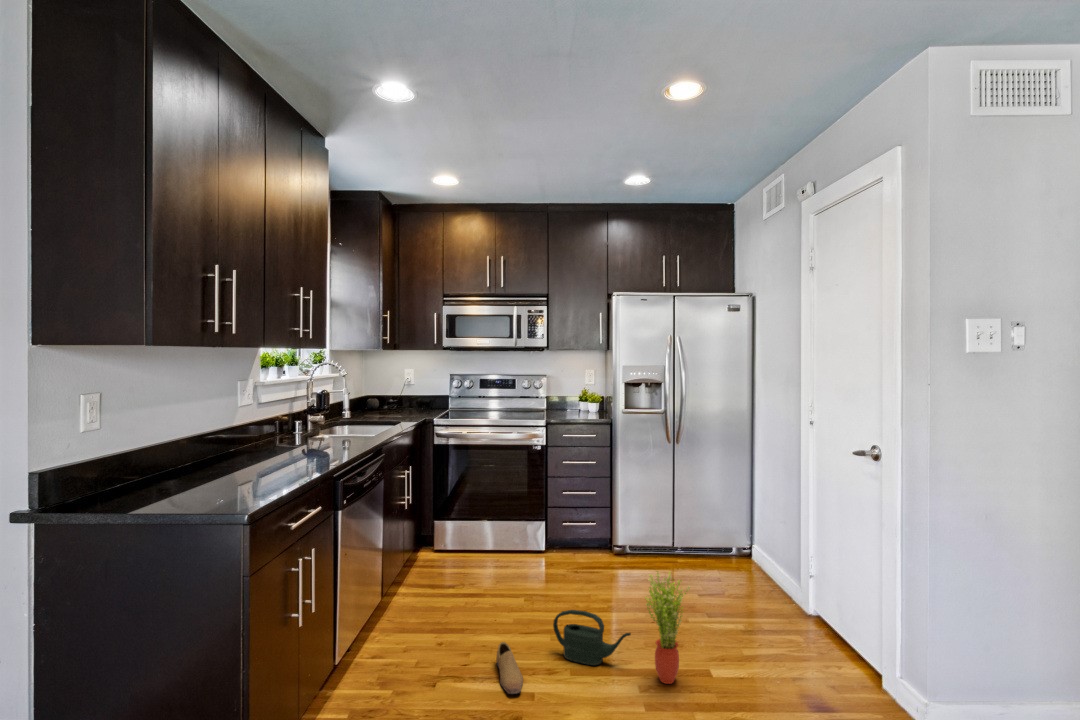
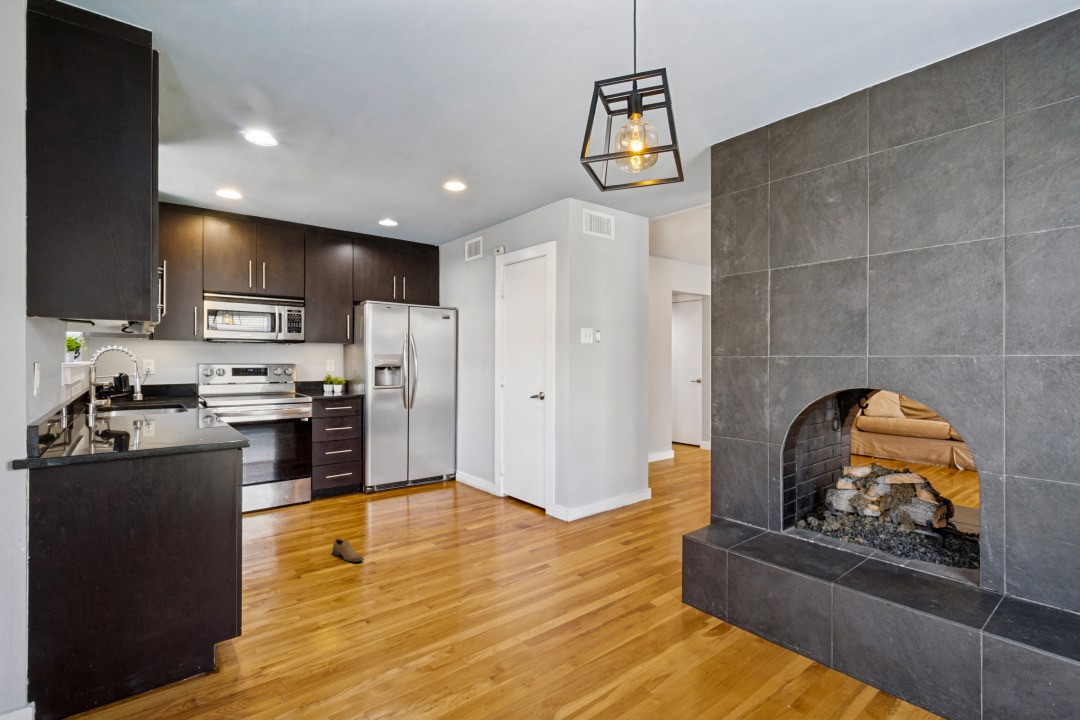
potted plant: present [646,573,690,684] -> none [434,471,458,538]
watering can: present [553,610,631,665] -> none [367,508,421,542]

